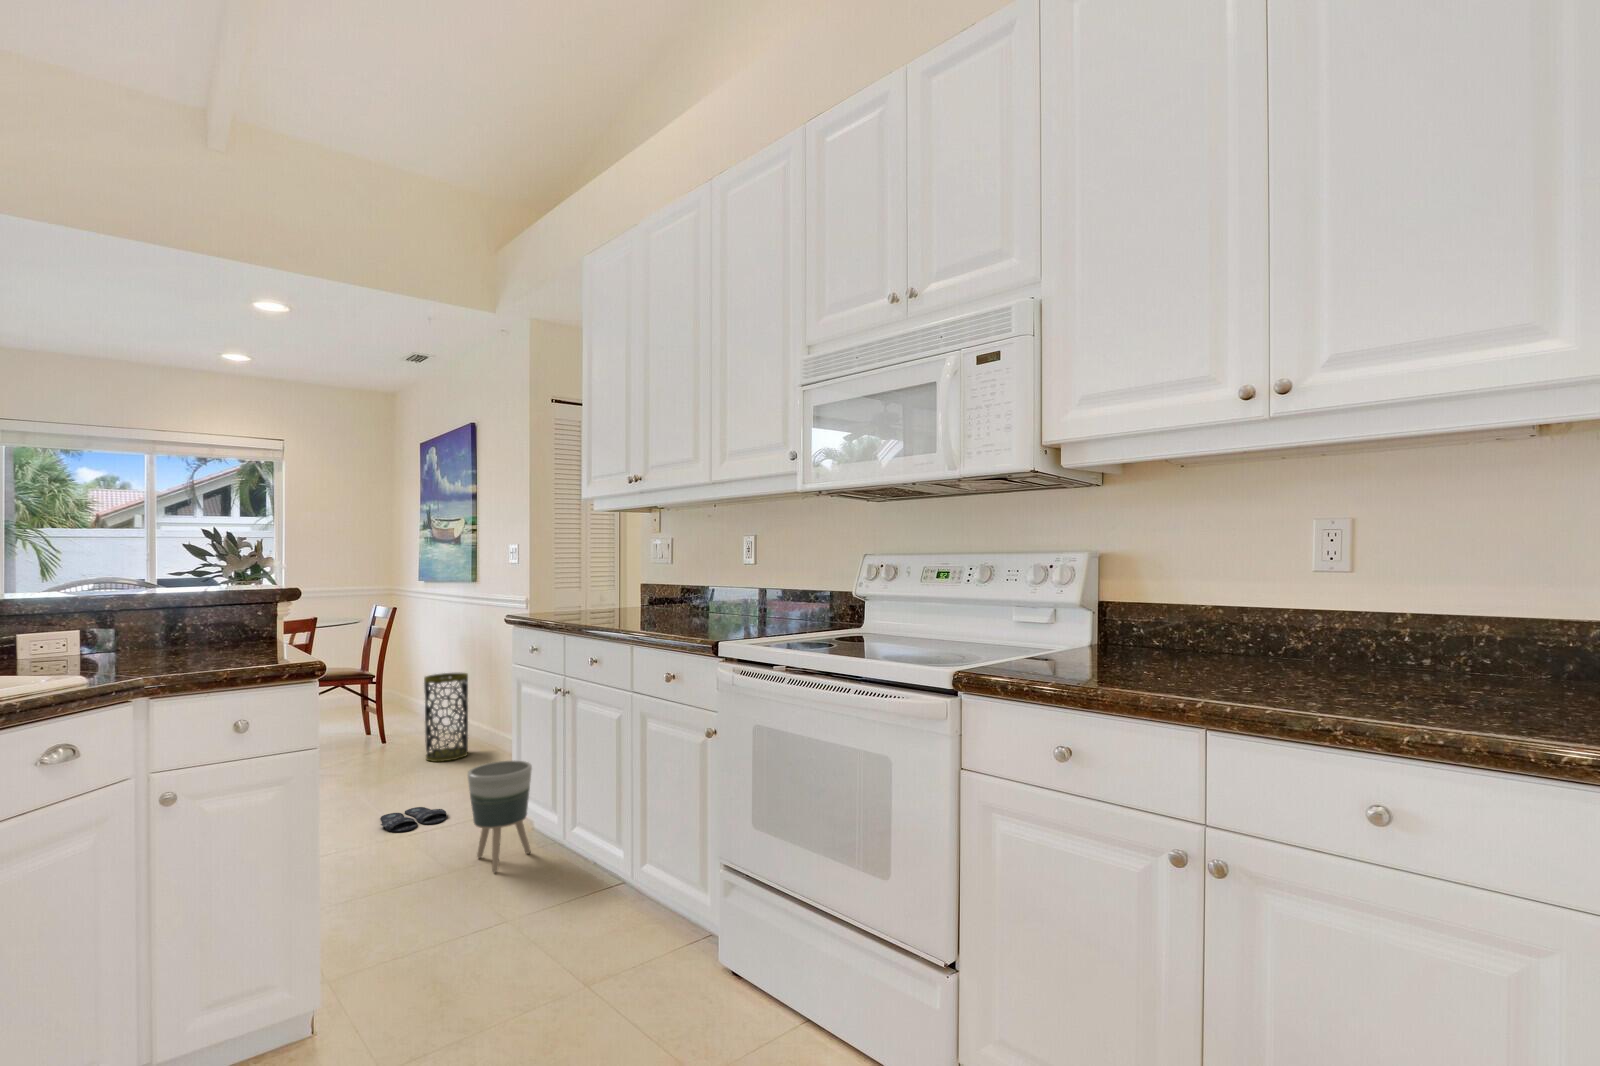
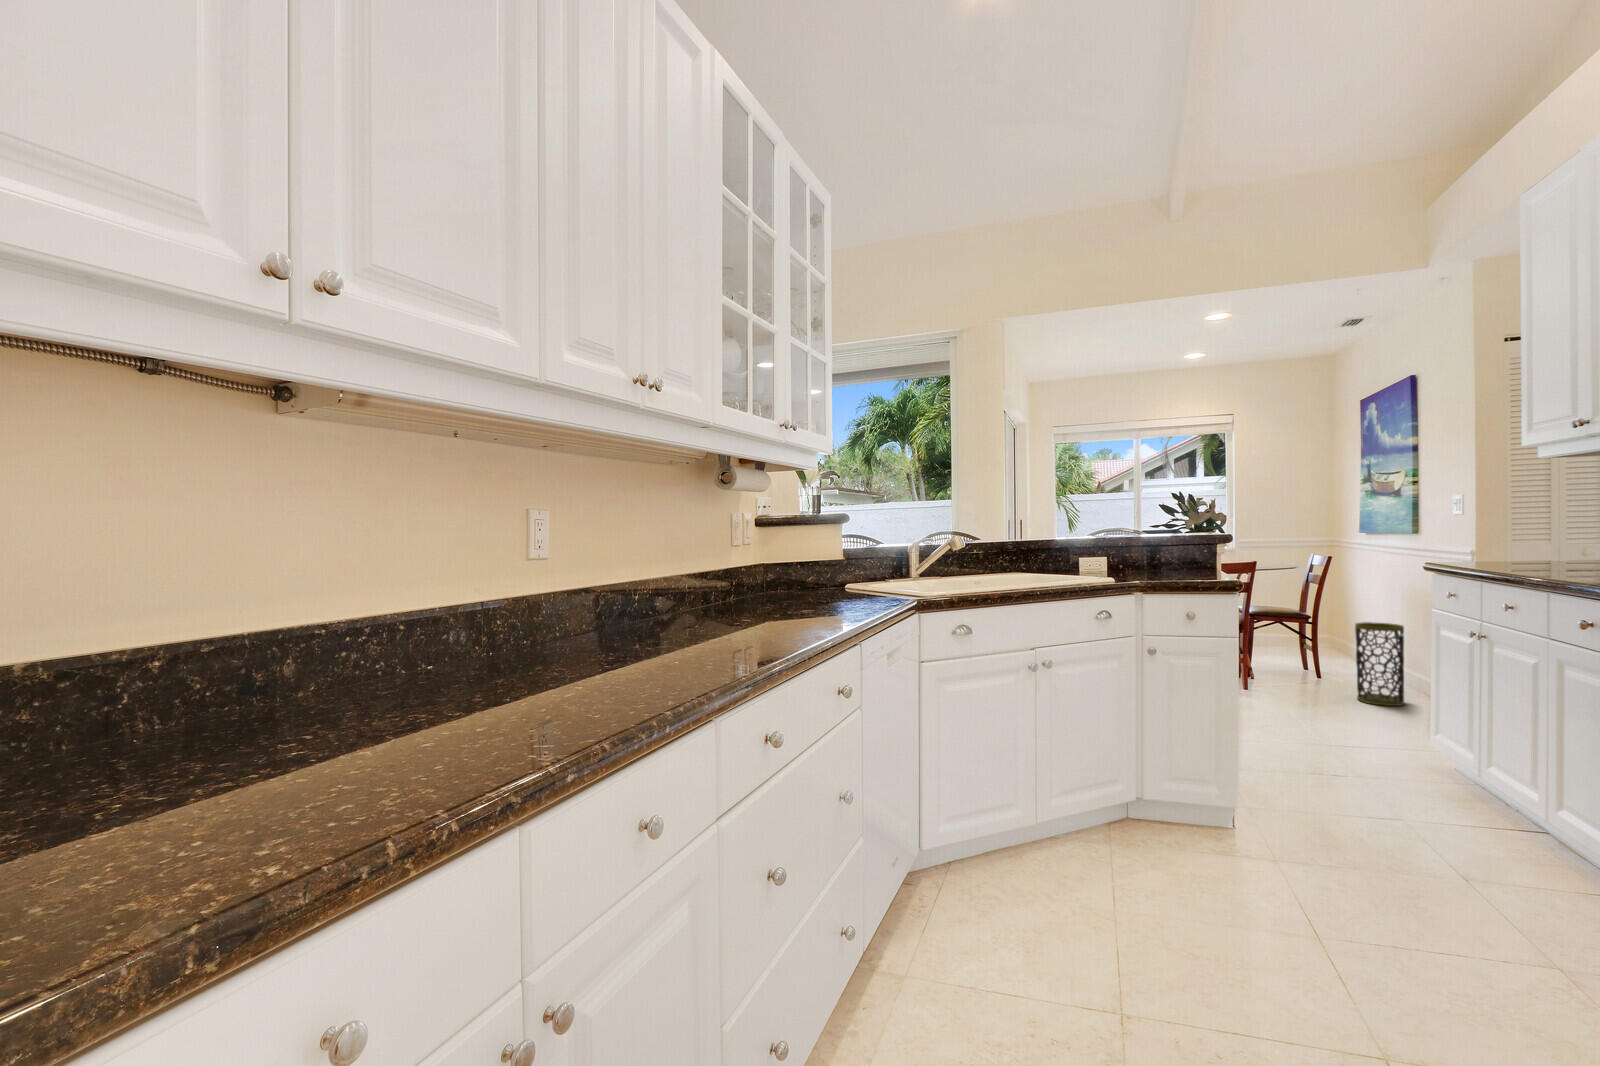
planter: present [468,760,532,872] -> none [1379,704,1453,802]
slippers: present [380,807,447,832] -> none [1304,731,1368,750]

